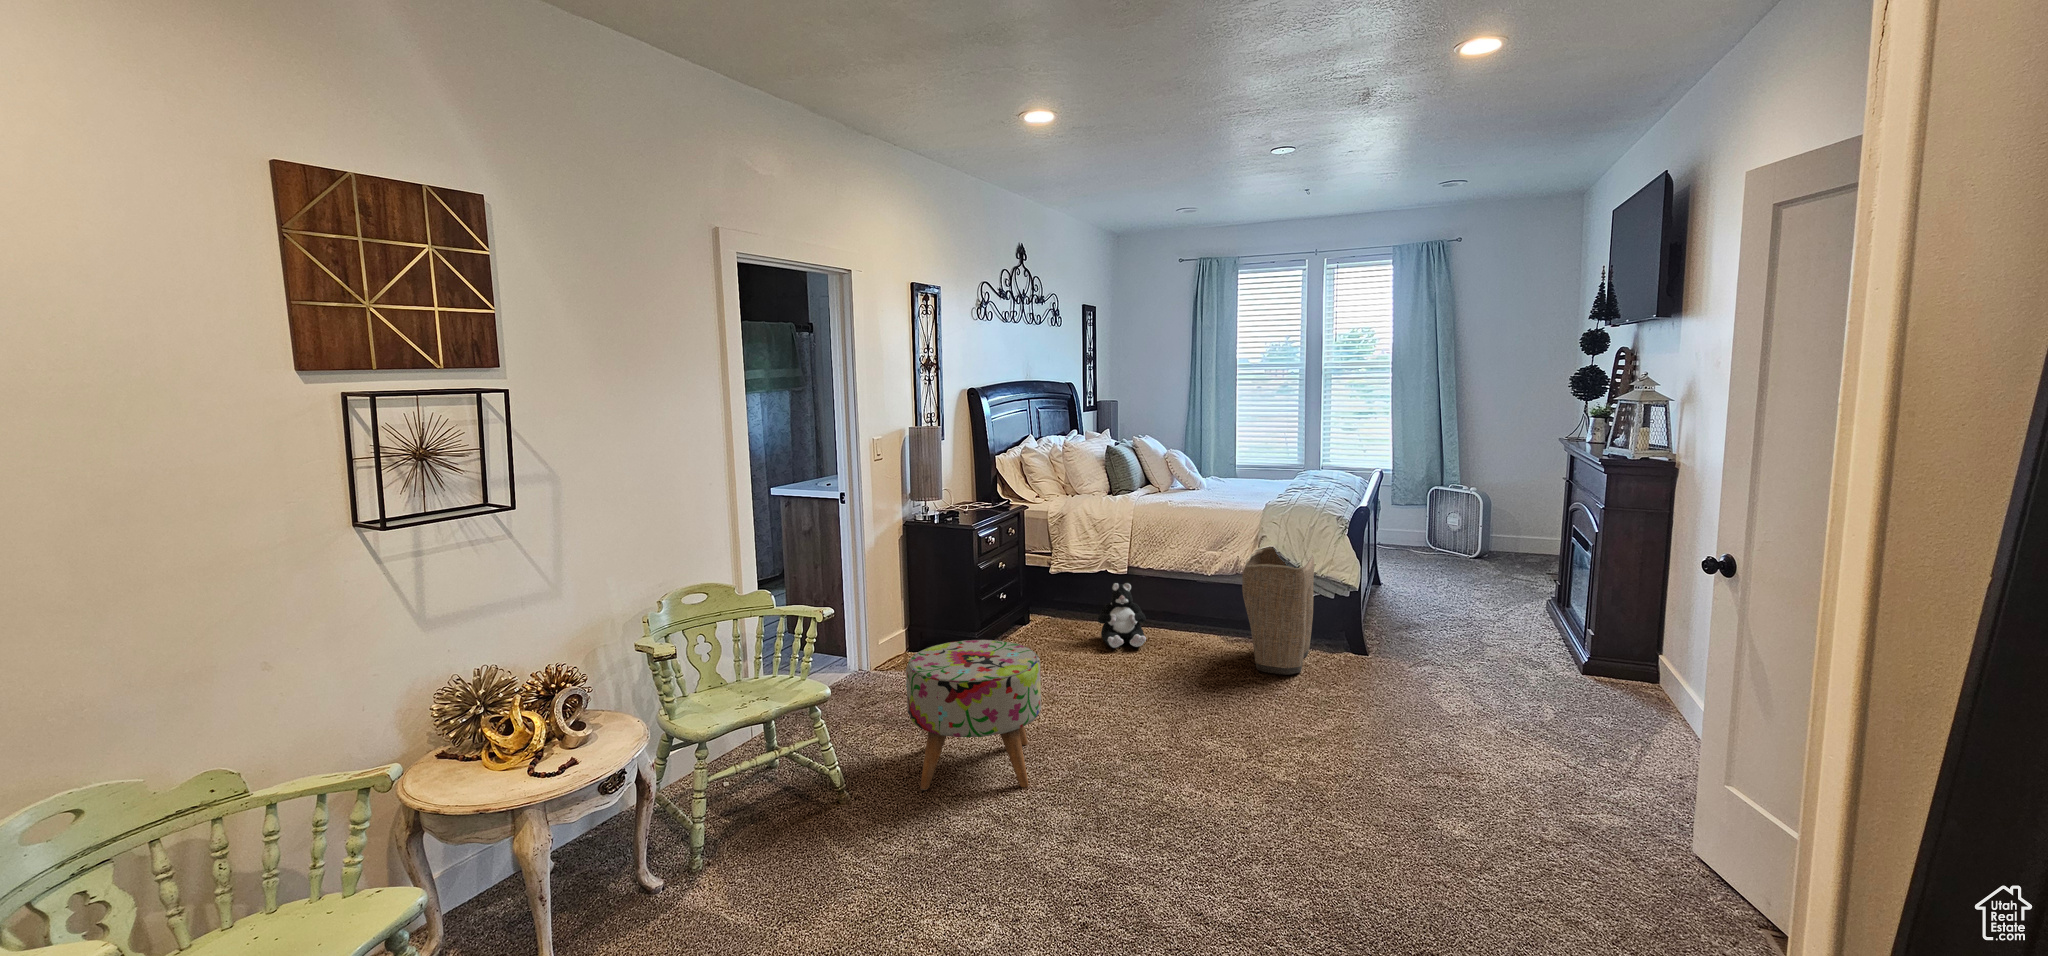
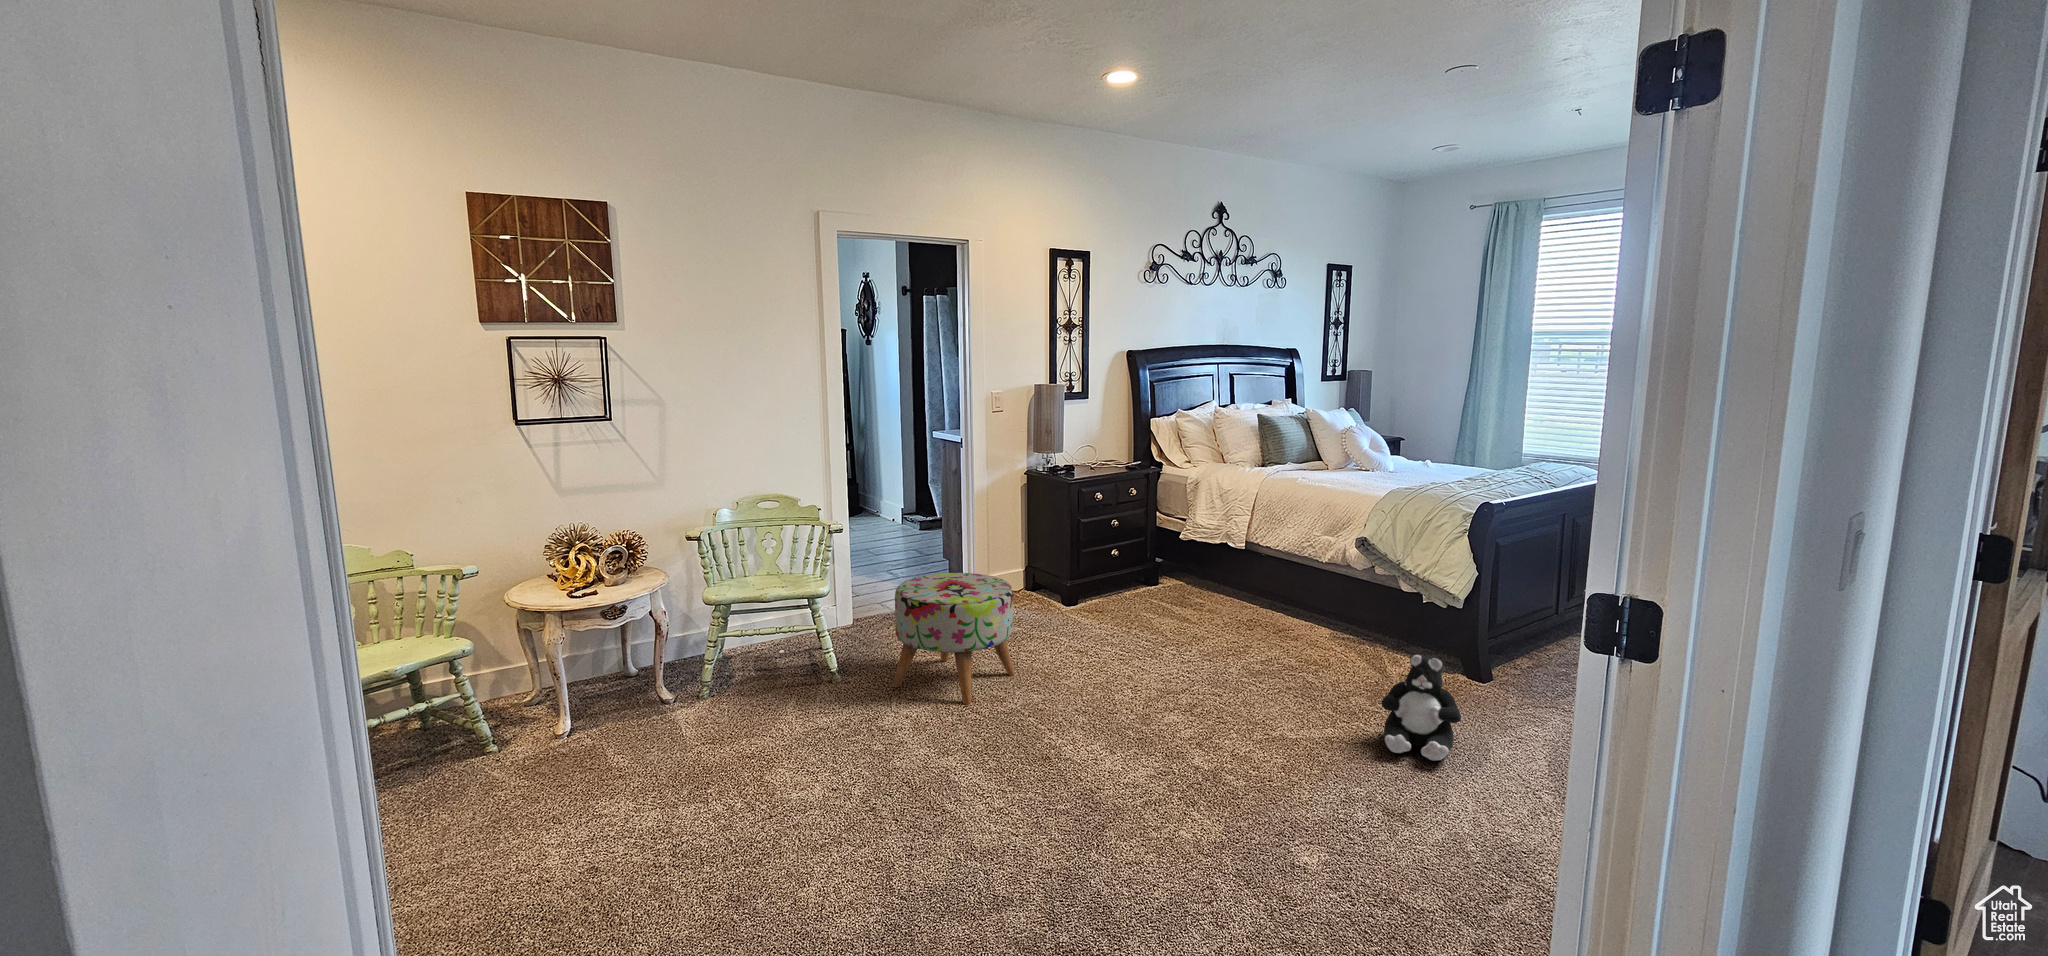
laundry basket: present [1242,547,1314,675] -> none [1304,538,1413,675]
plush toy: present [1098,583,1146,648] -> present [1381,654,1461,761]

